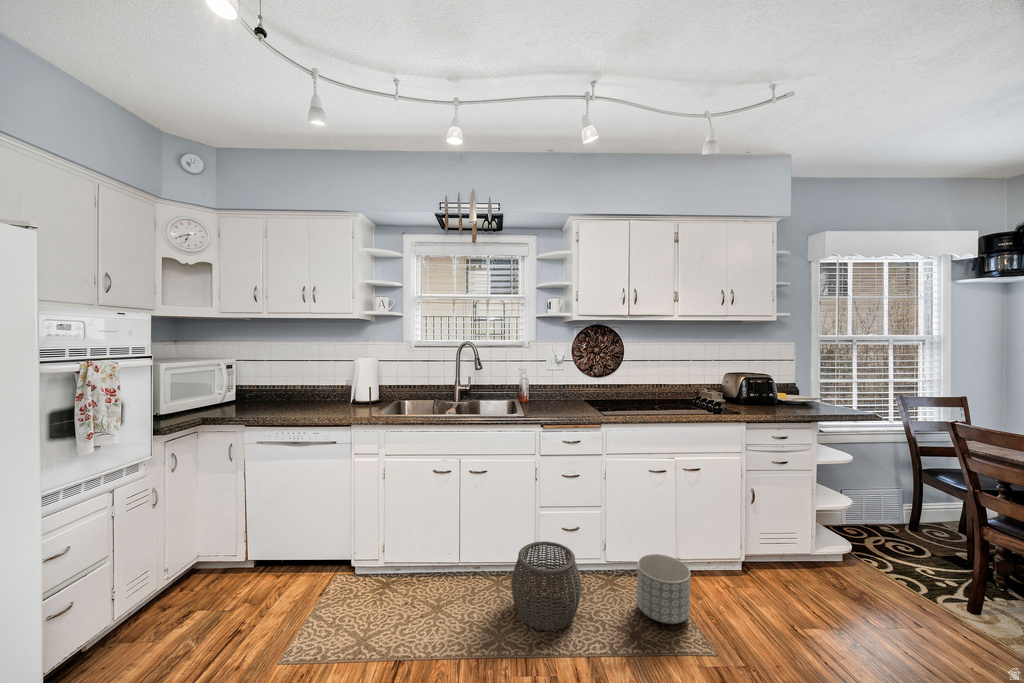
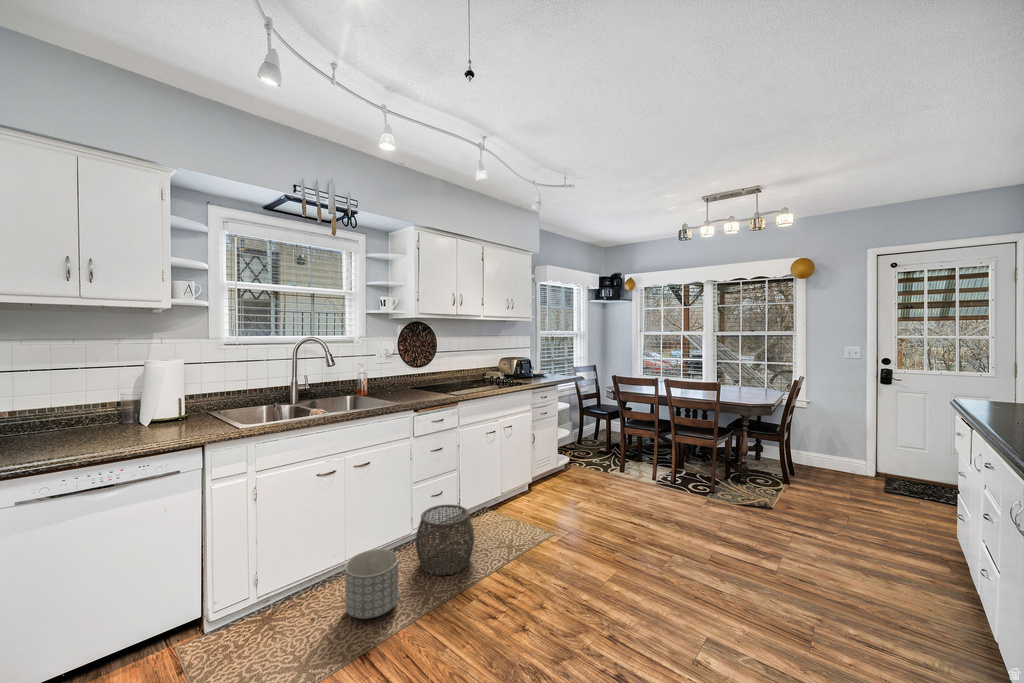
planter: present [637,554,690,624] -> present [345,549,398,619]

